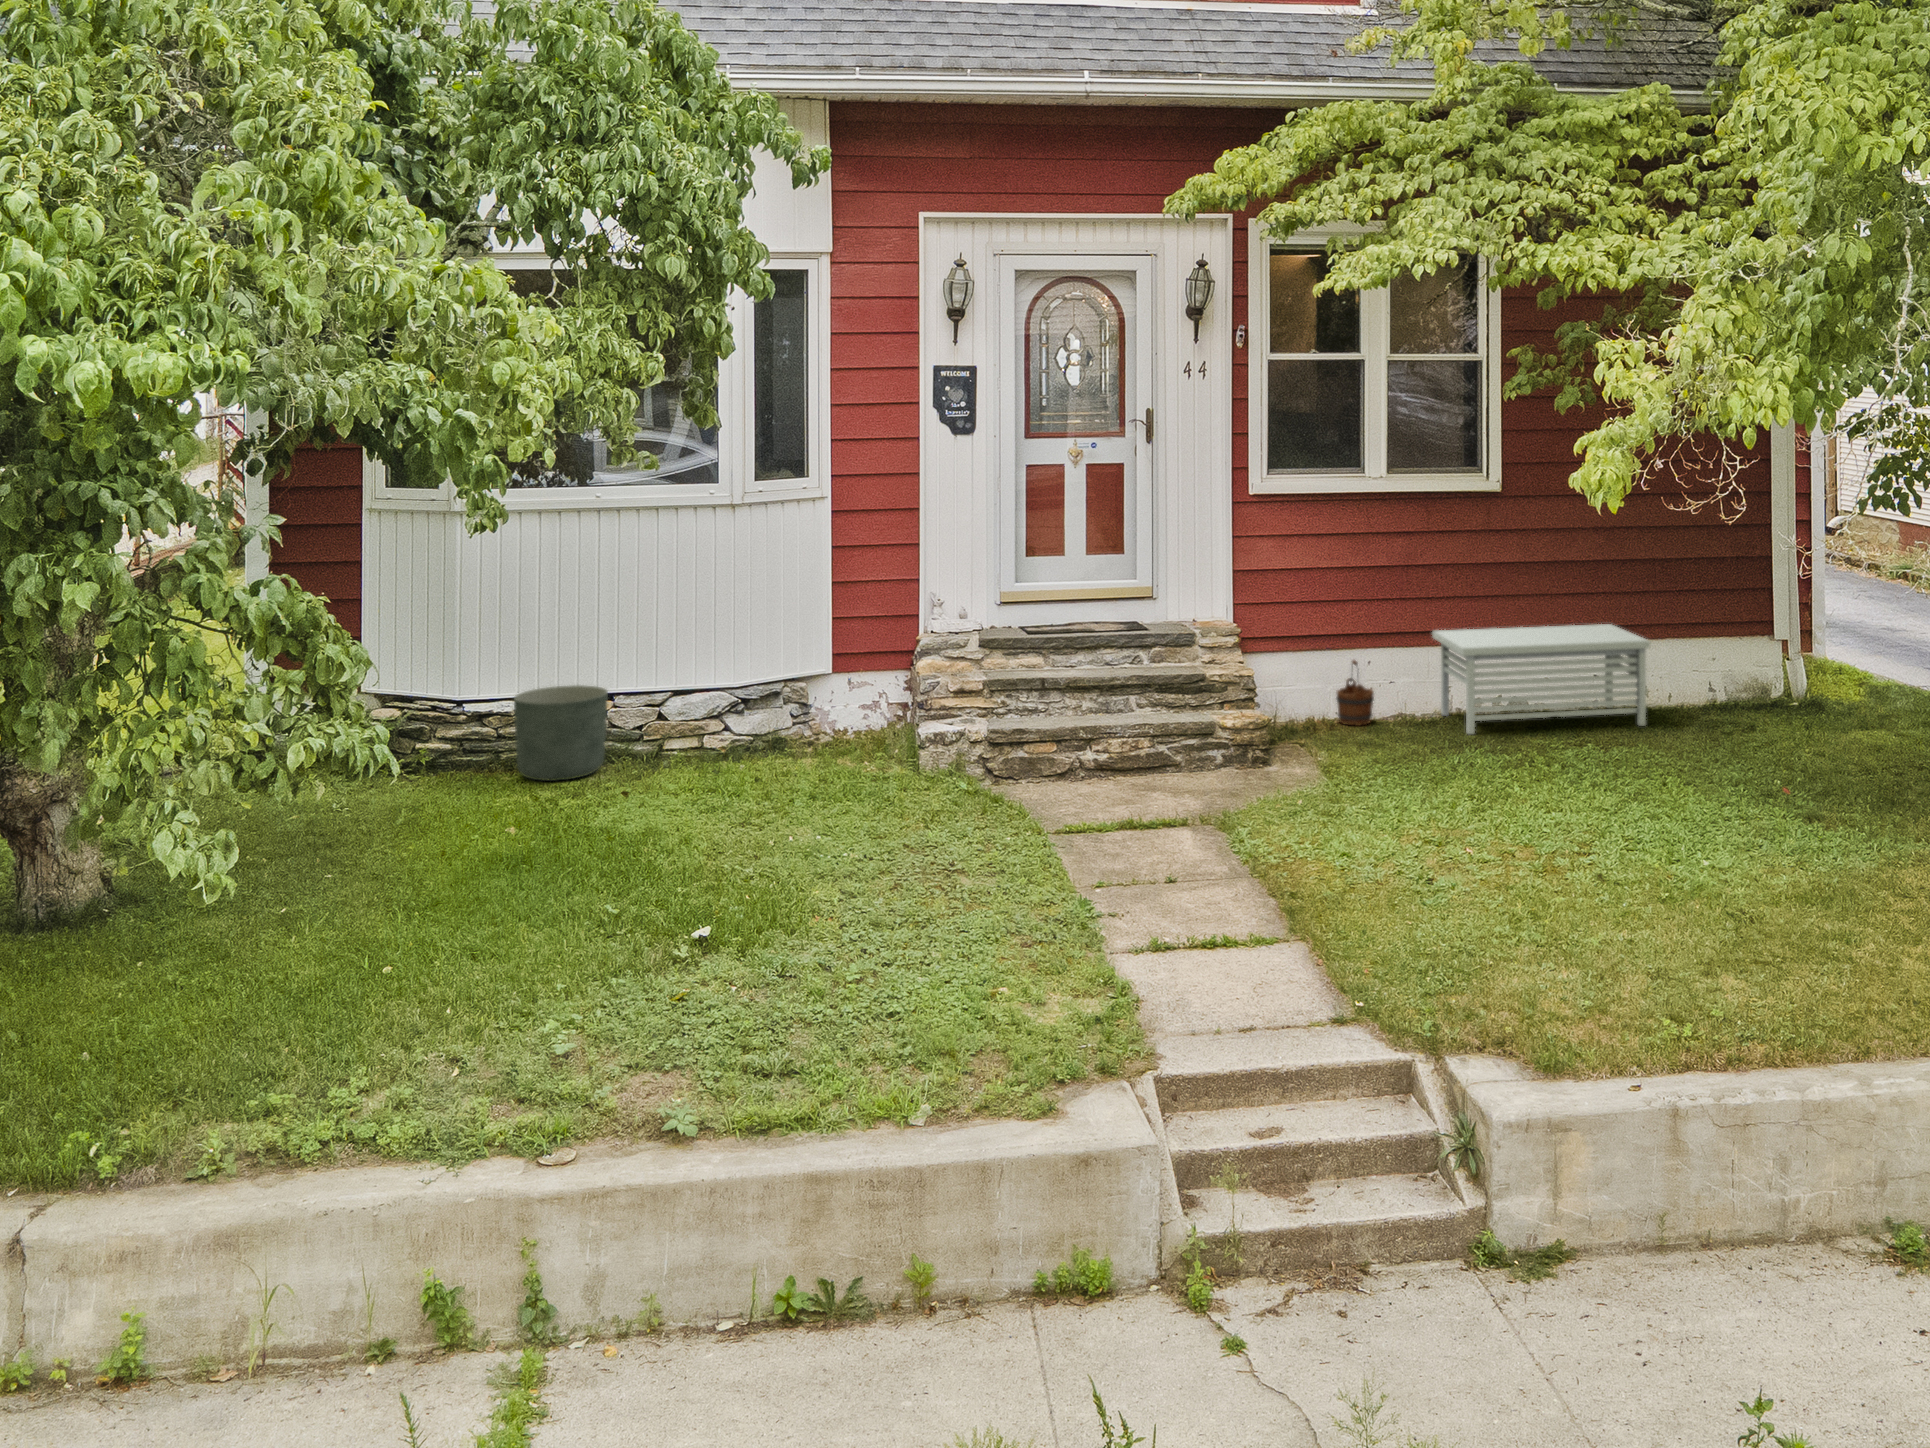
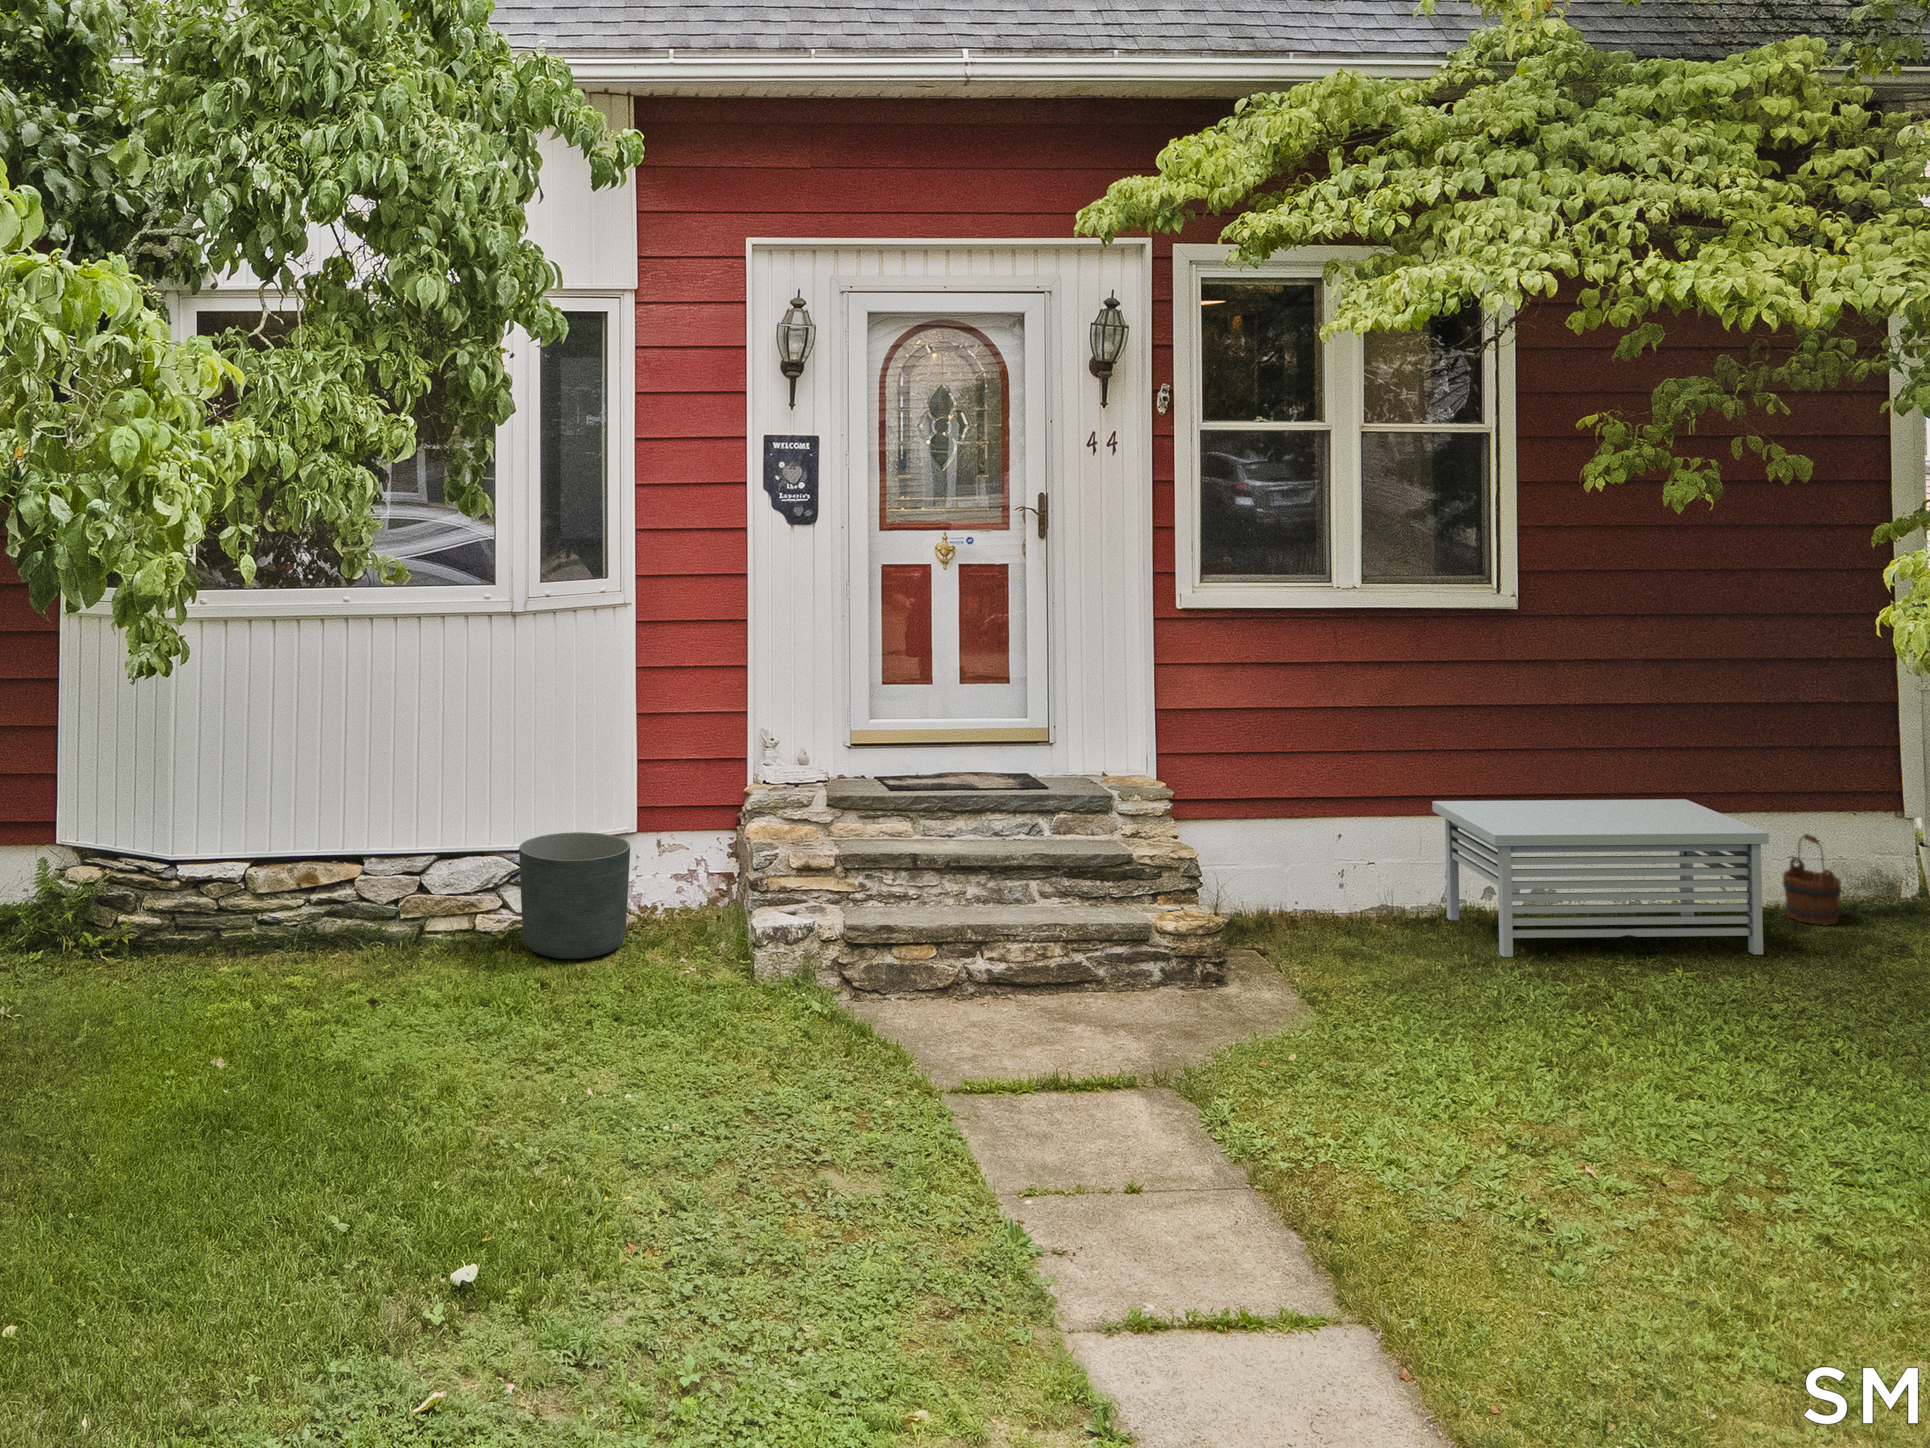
wooden bucket: present [1336,660,1374,725] -> present [1783,834,1842,925]
planter: present [514,685,608,781] -> present [519,832,630,959]

